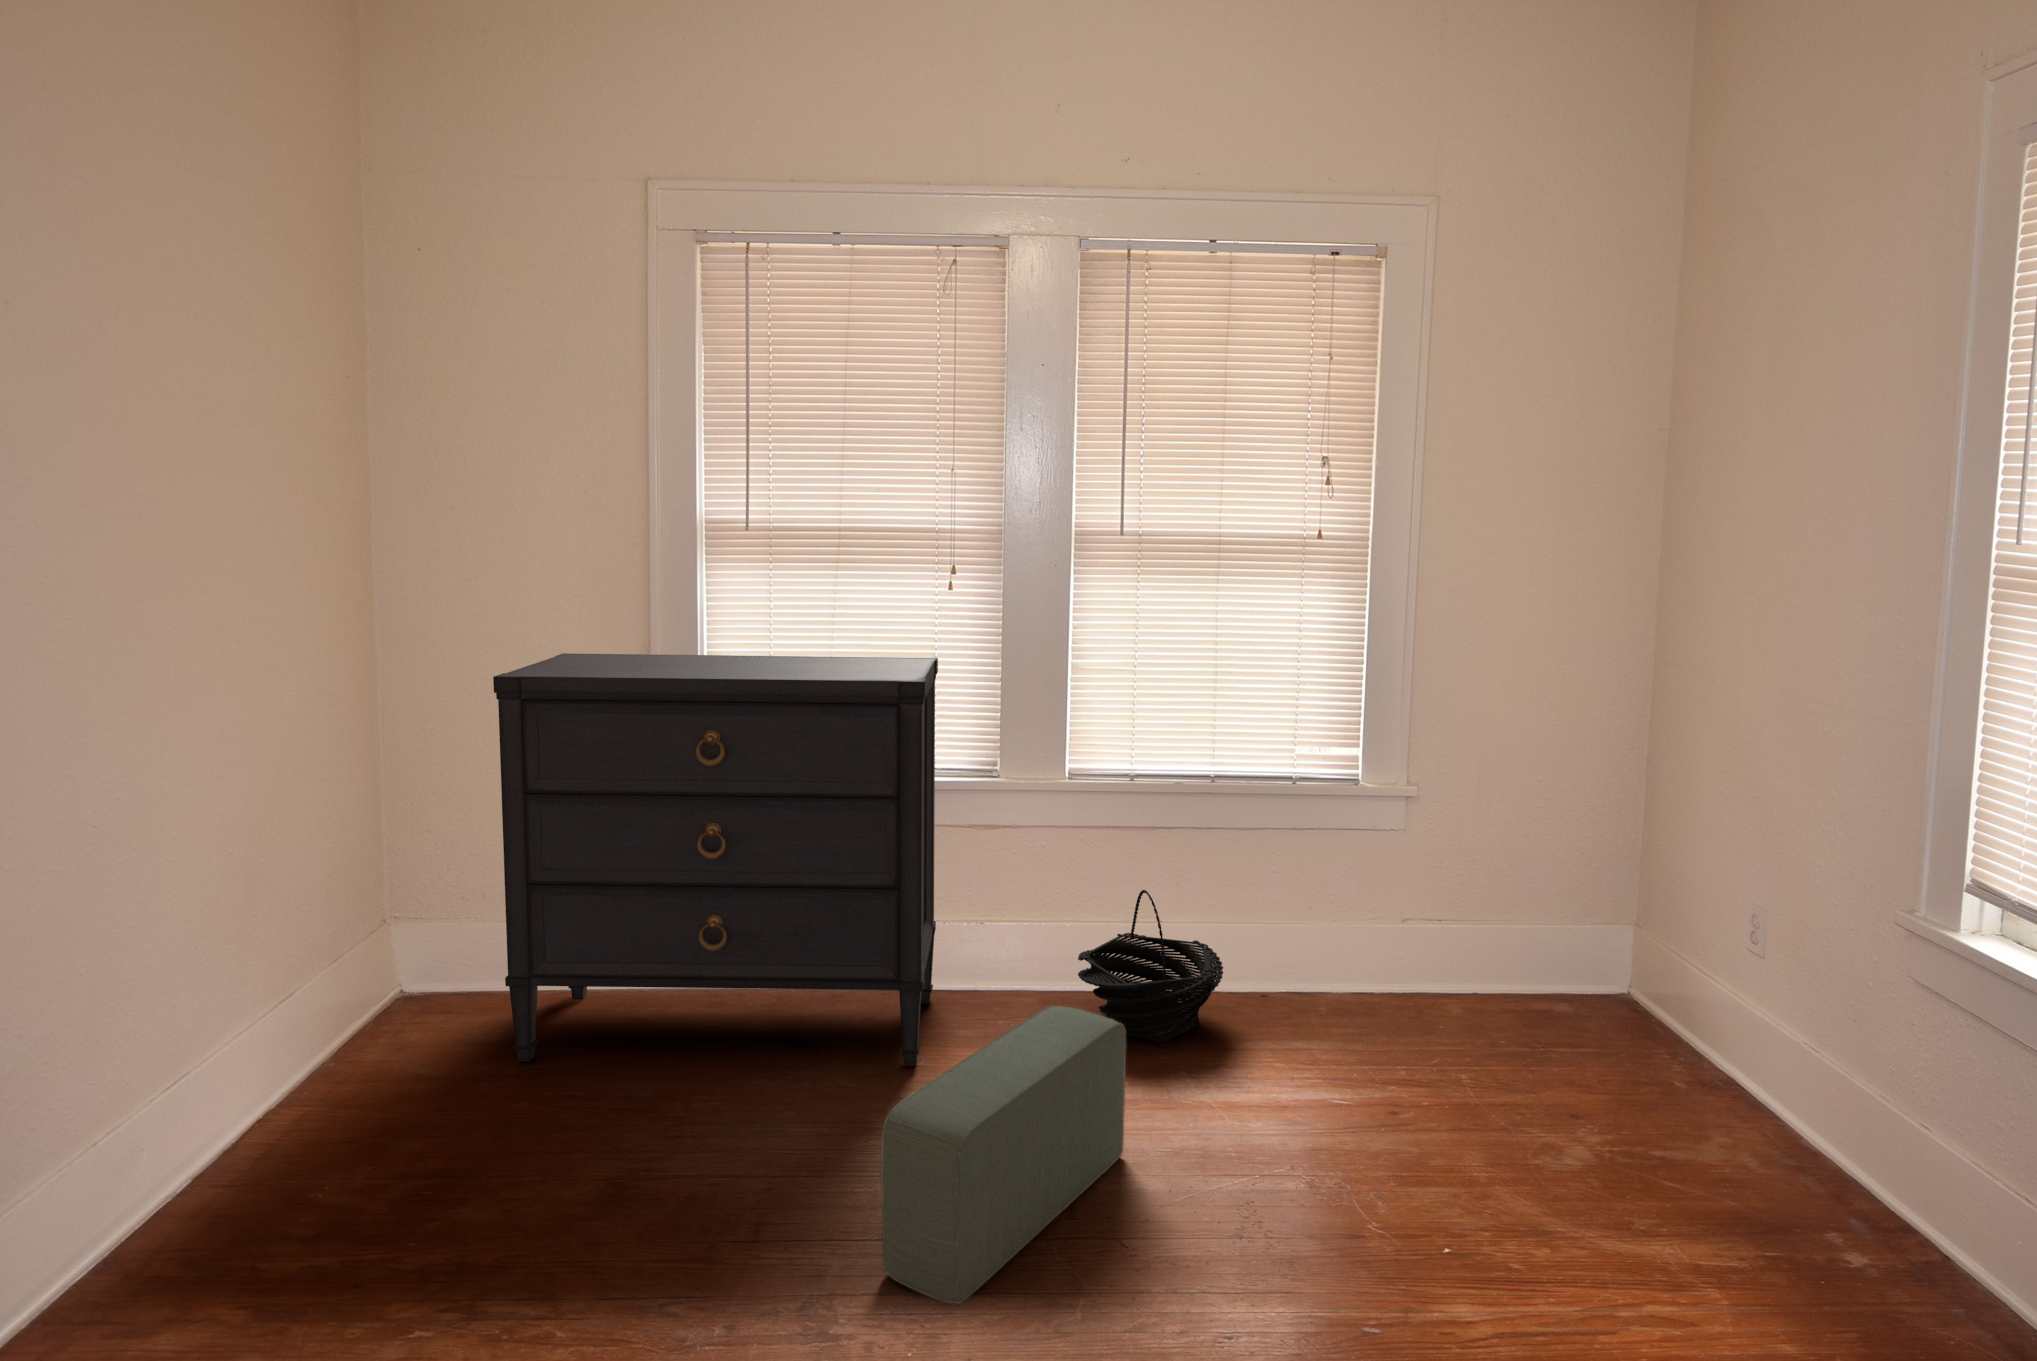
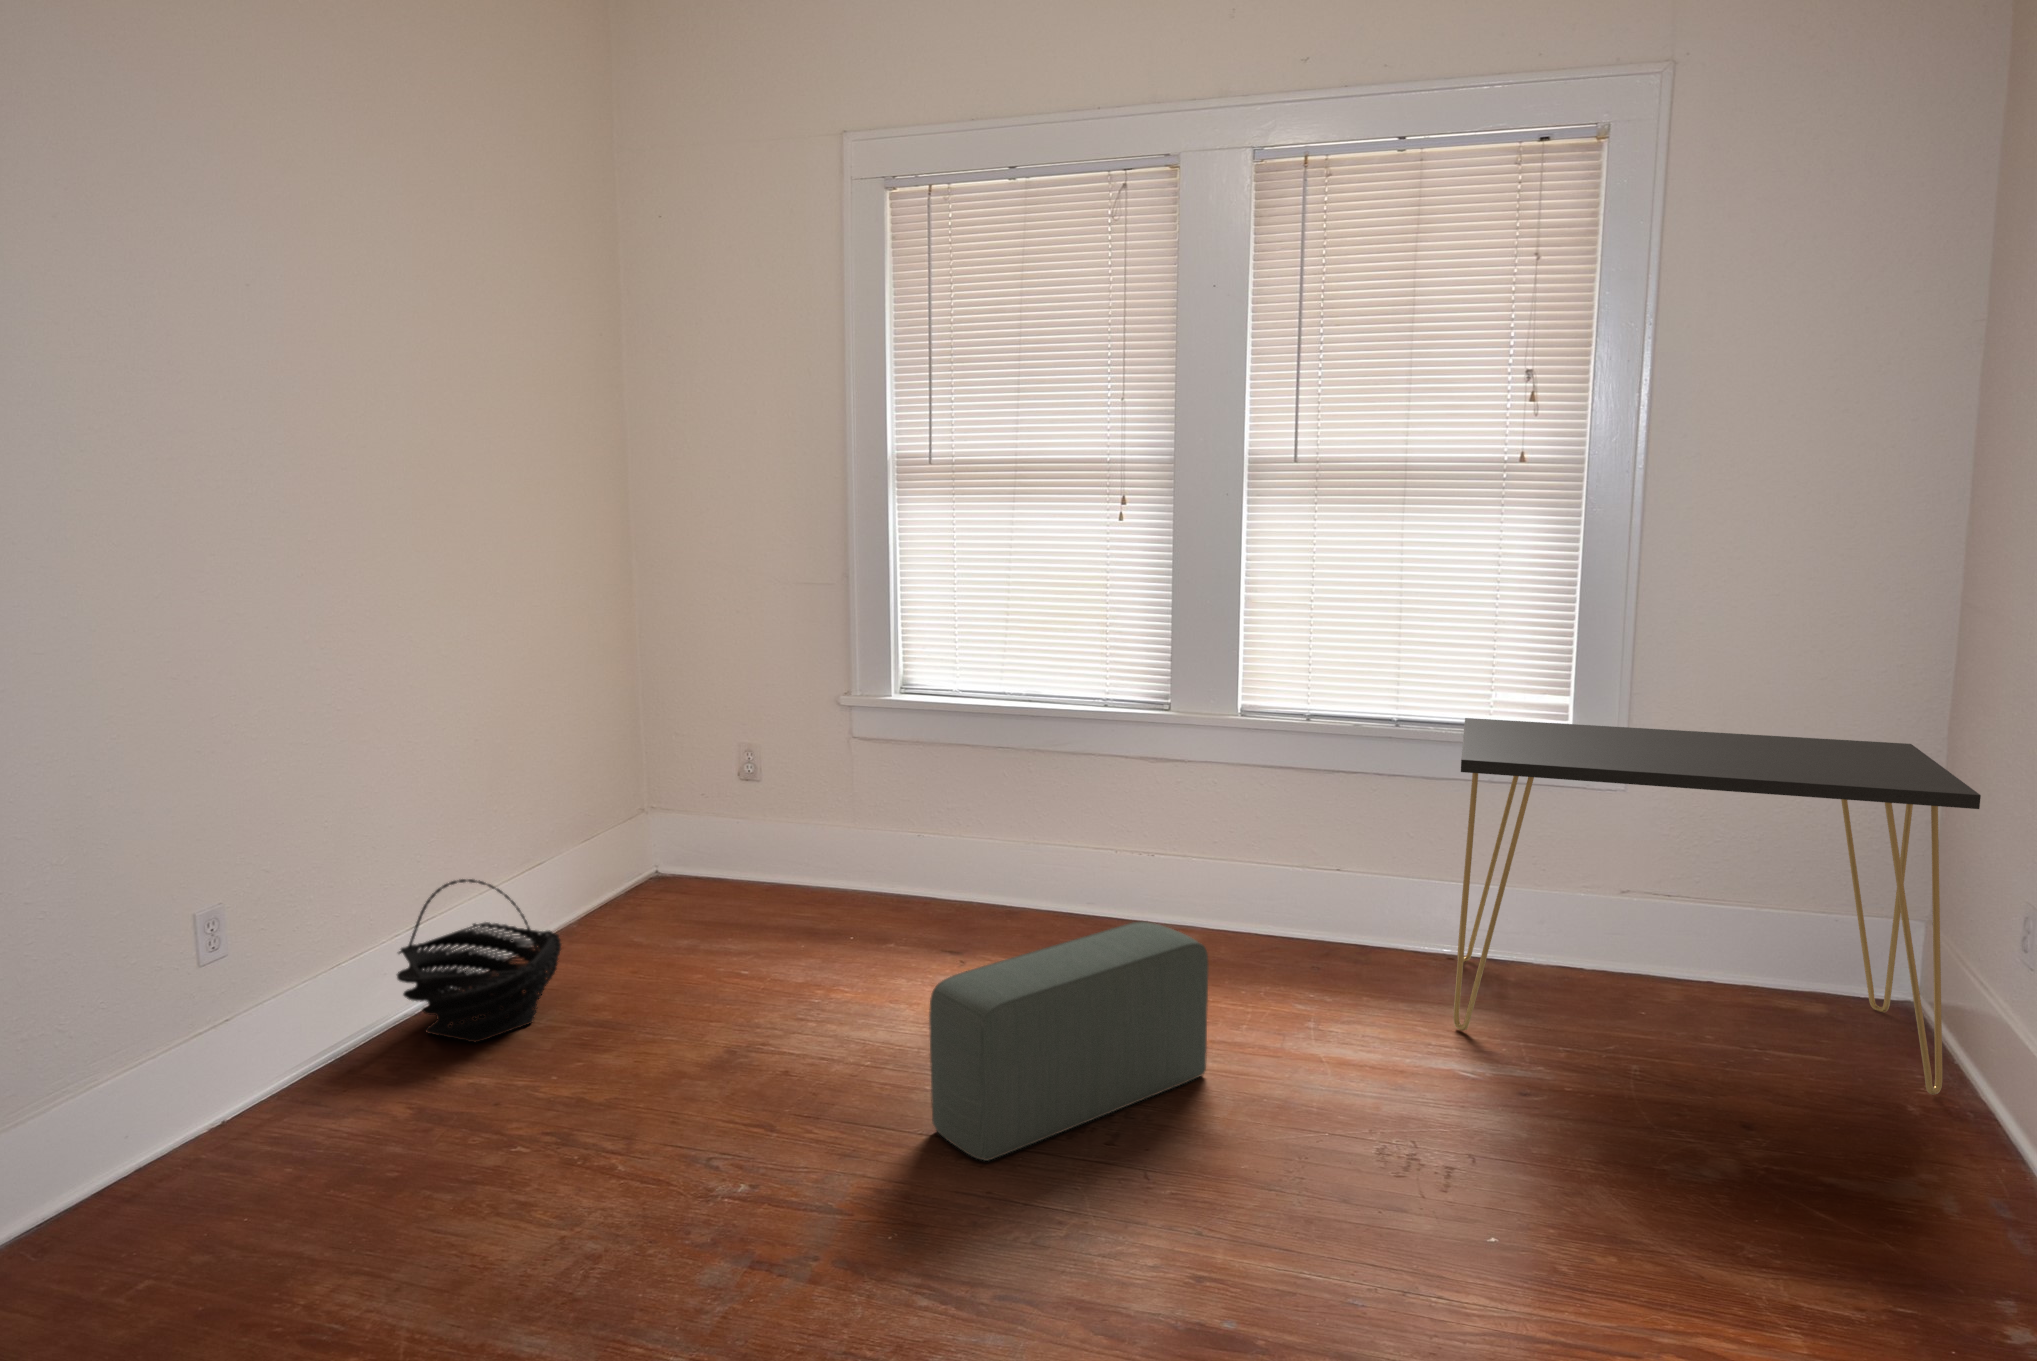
dresser: present [493,653,938,1066] -> none [693,578,1101,977]
desk: none [1274,772,1718,1073] -> present [1453,718,1981,1095]
basket: present [1078,890,1223,1042] -> present [397,879,561,1043]

